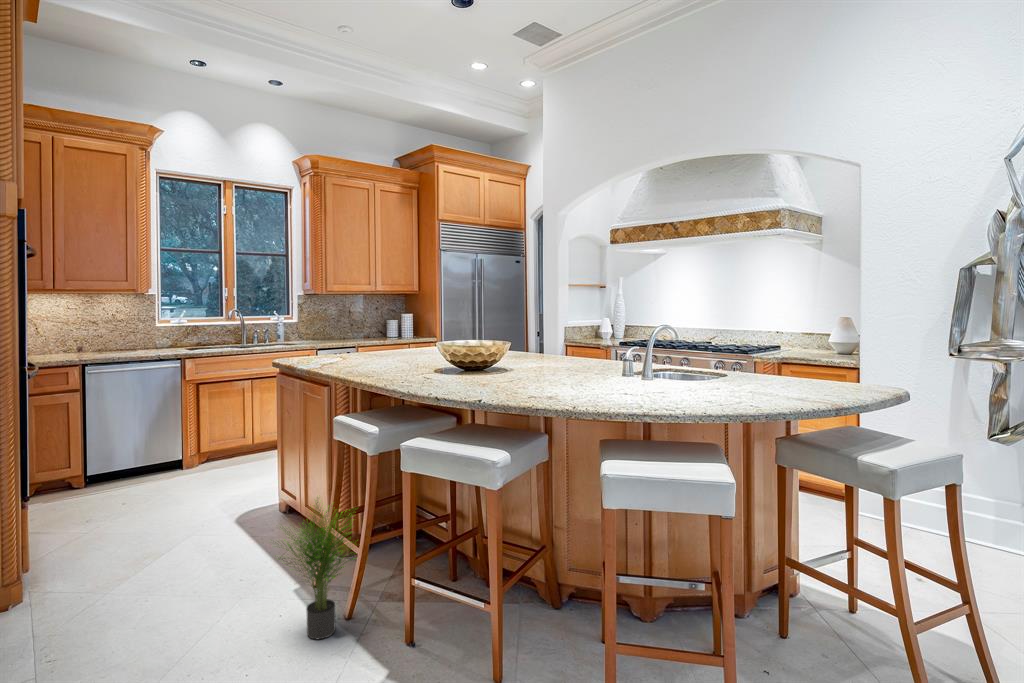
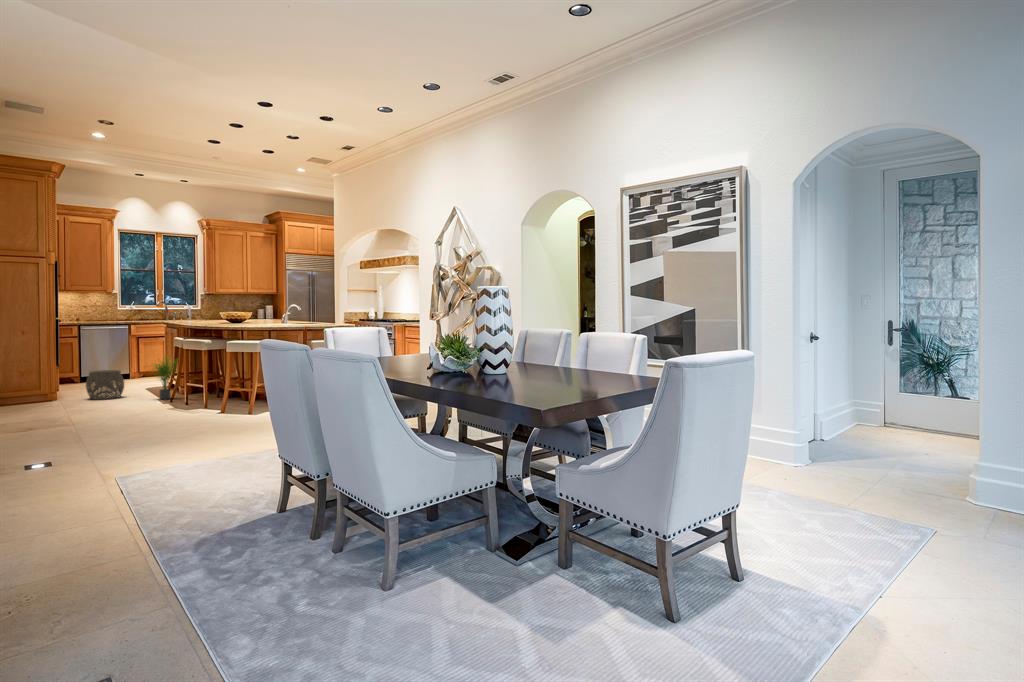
woven basket: none [90,526,198,633] -> present [86,370,124,399]

